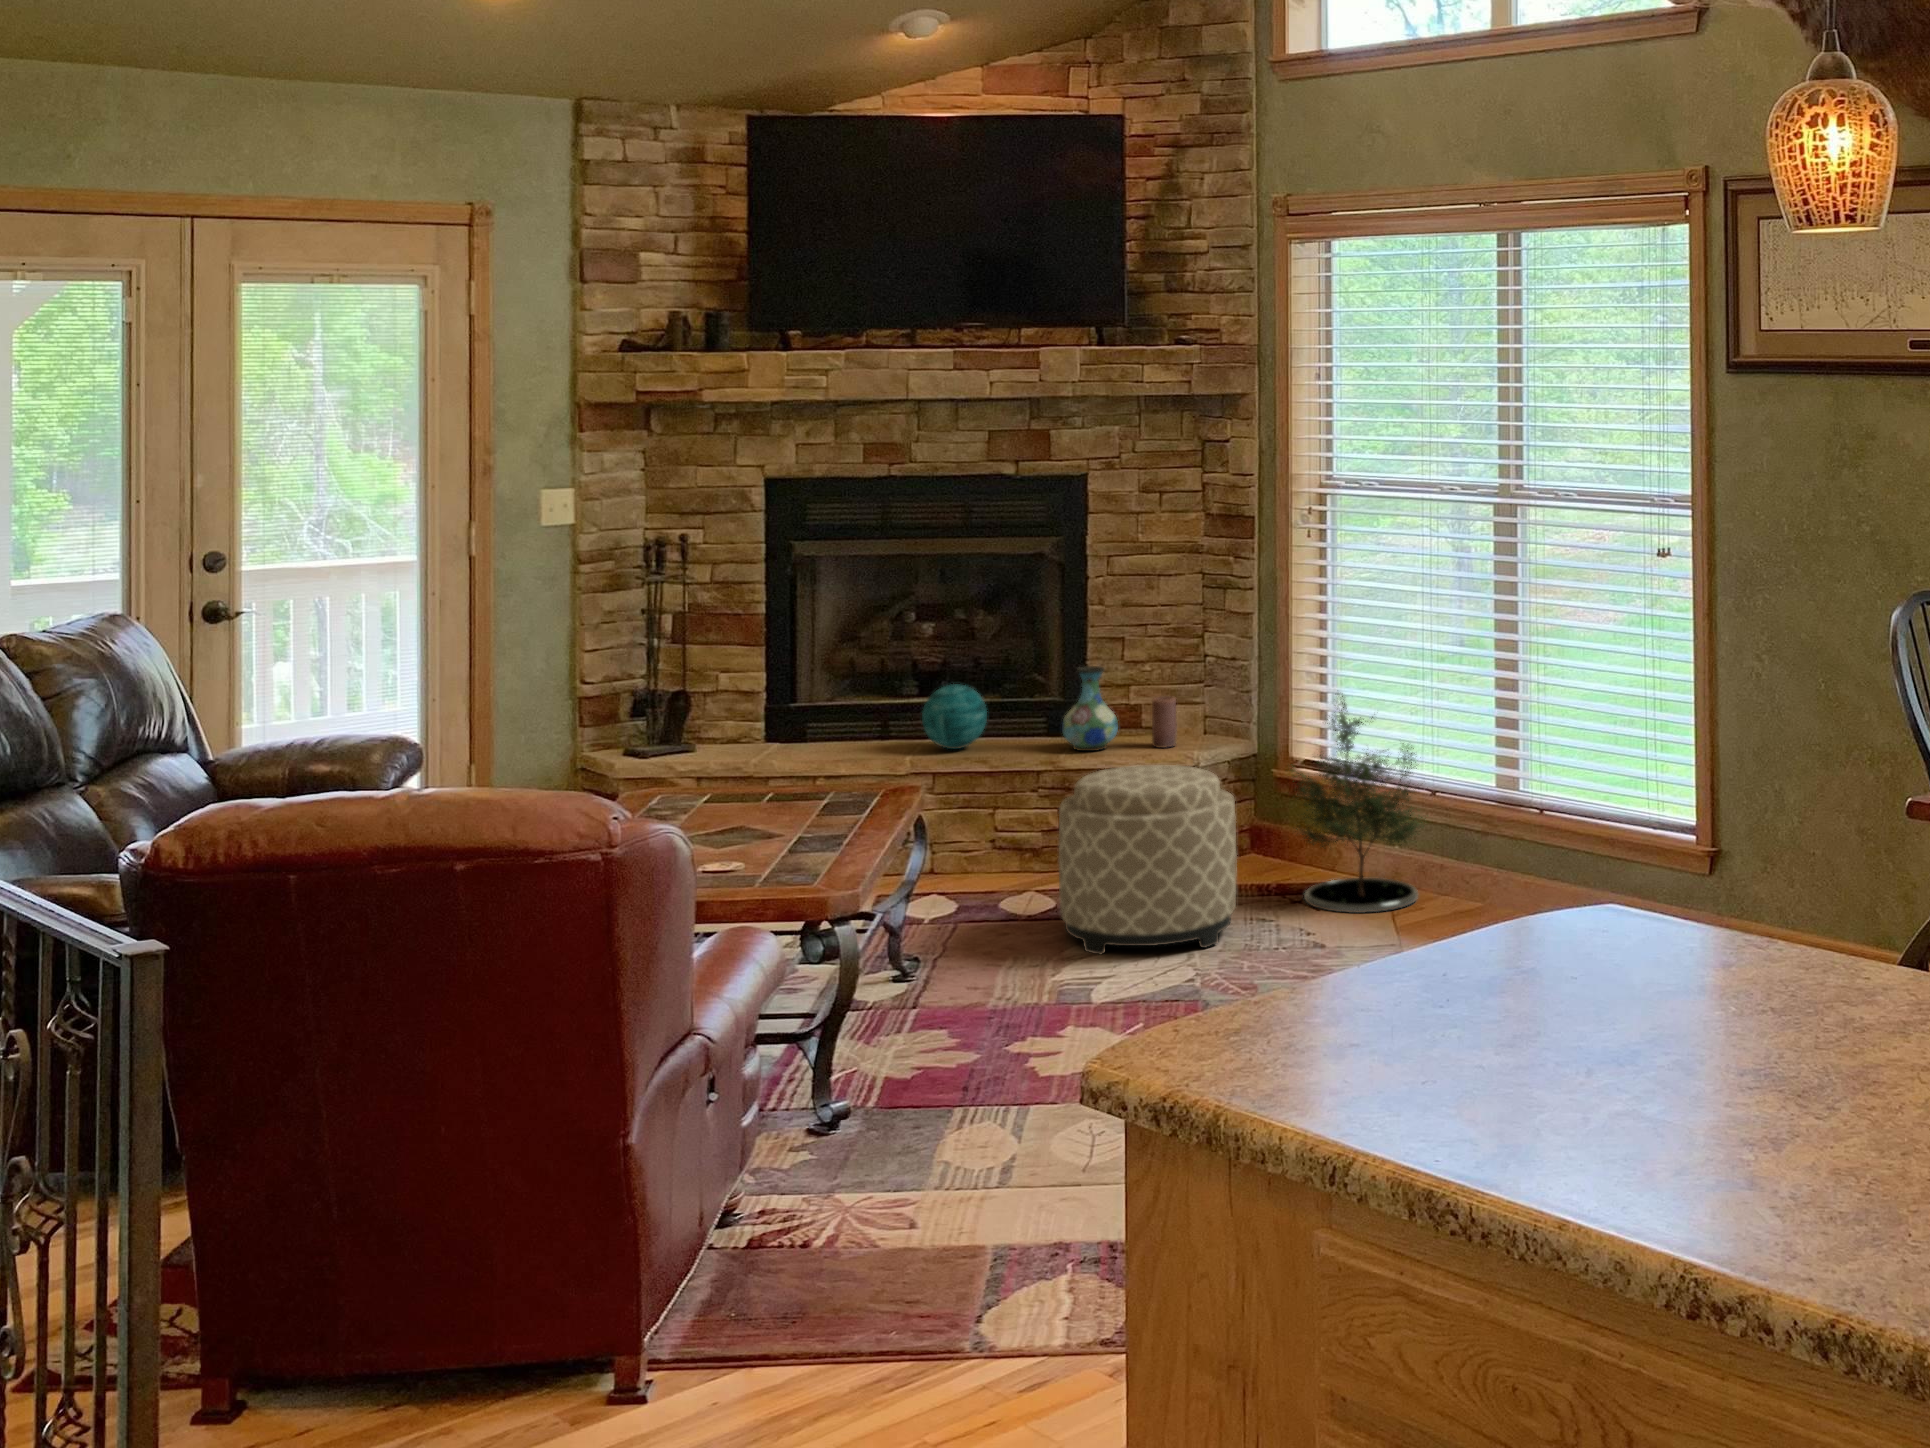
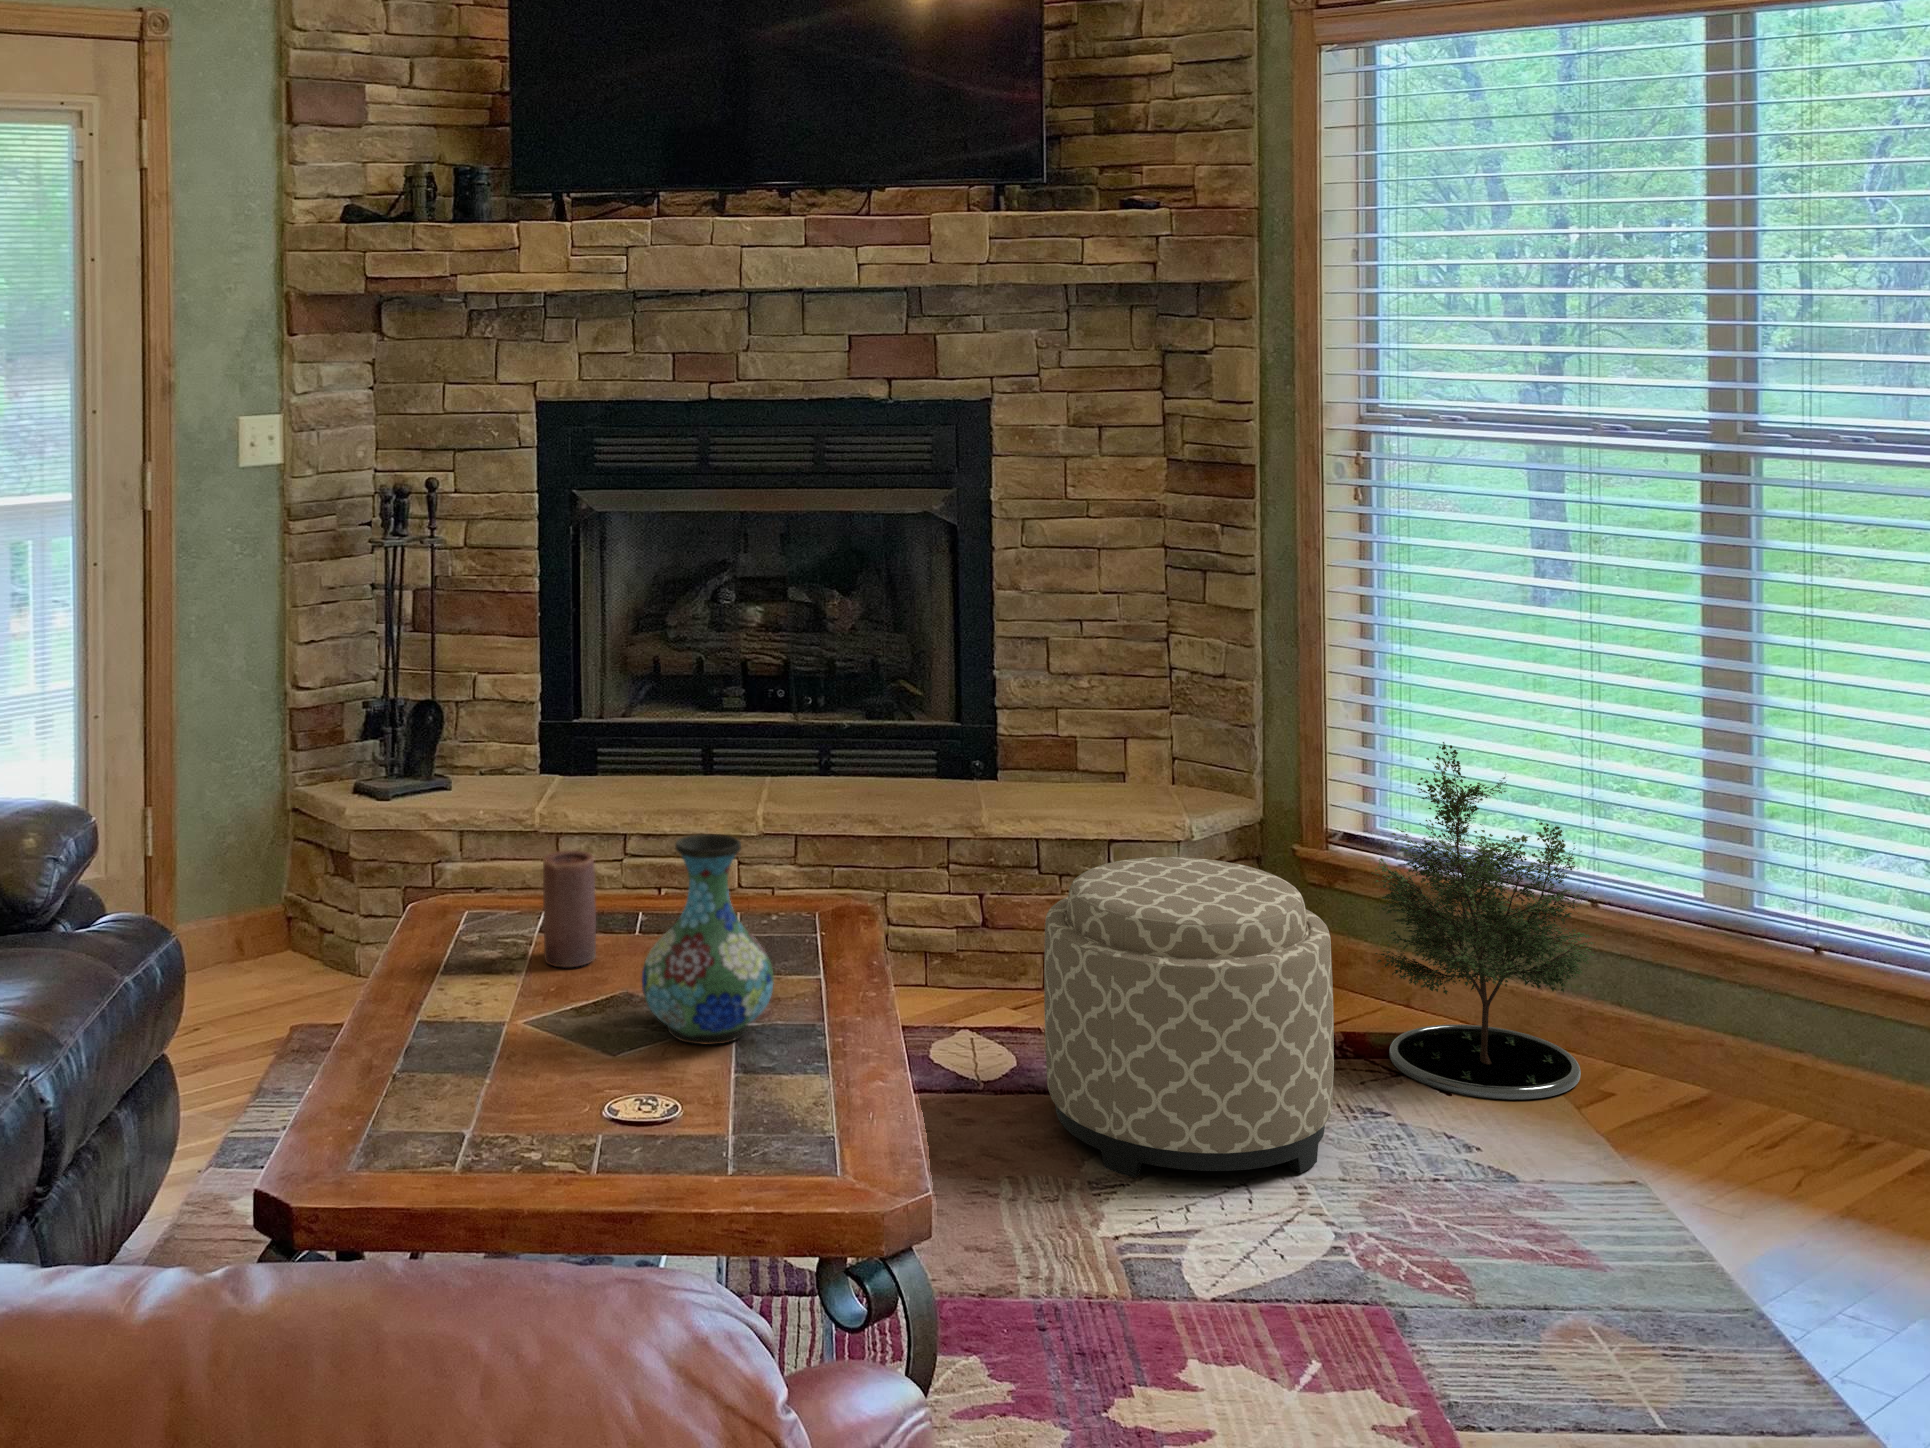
vase: present [1062,666,1118,751] -> present [642,834,774,1044]
decorative orb: present [922,684,987,749] -> none [770,702,862,797]
candle: present [1152,696,1177,748] -> present [543,850,596,967]

